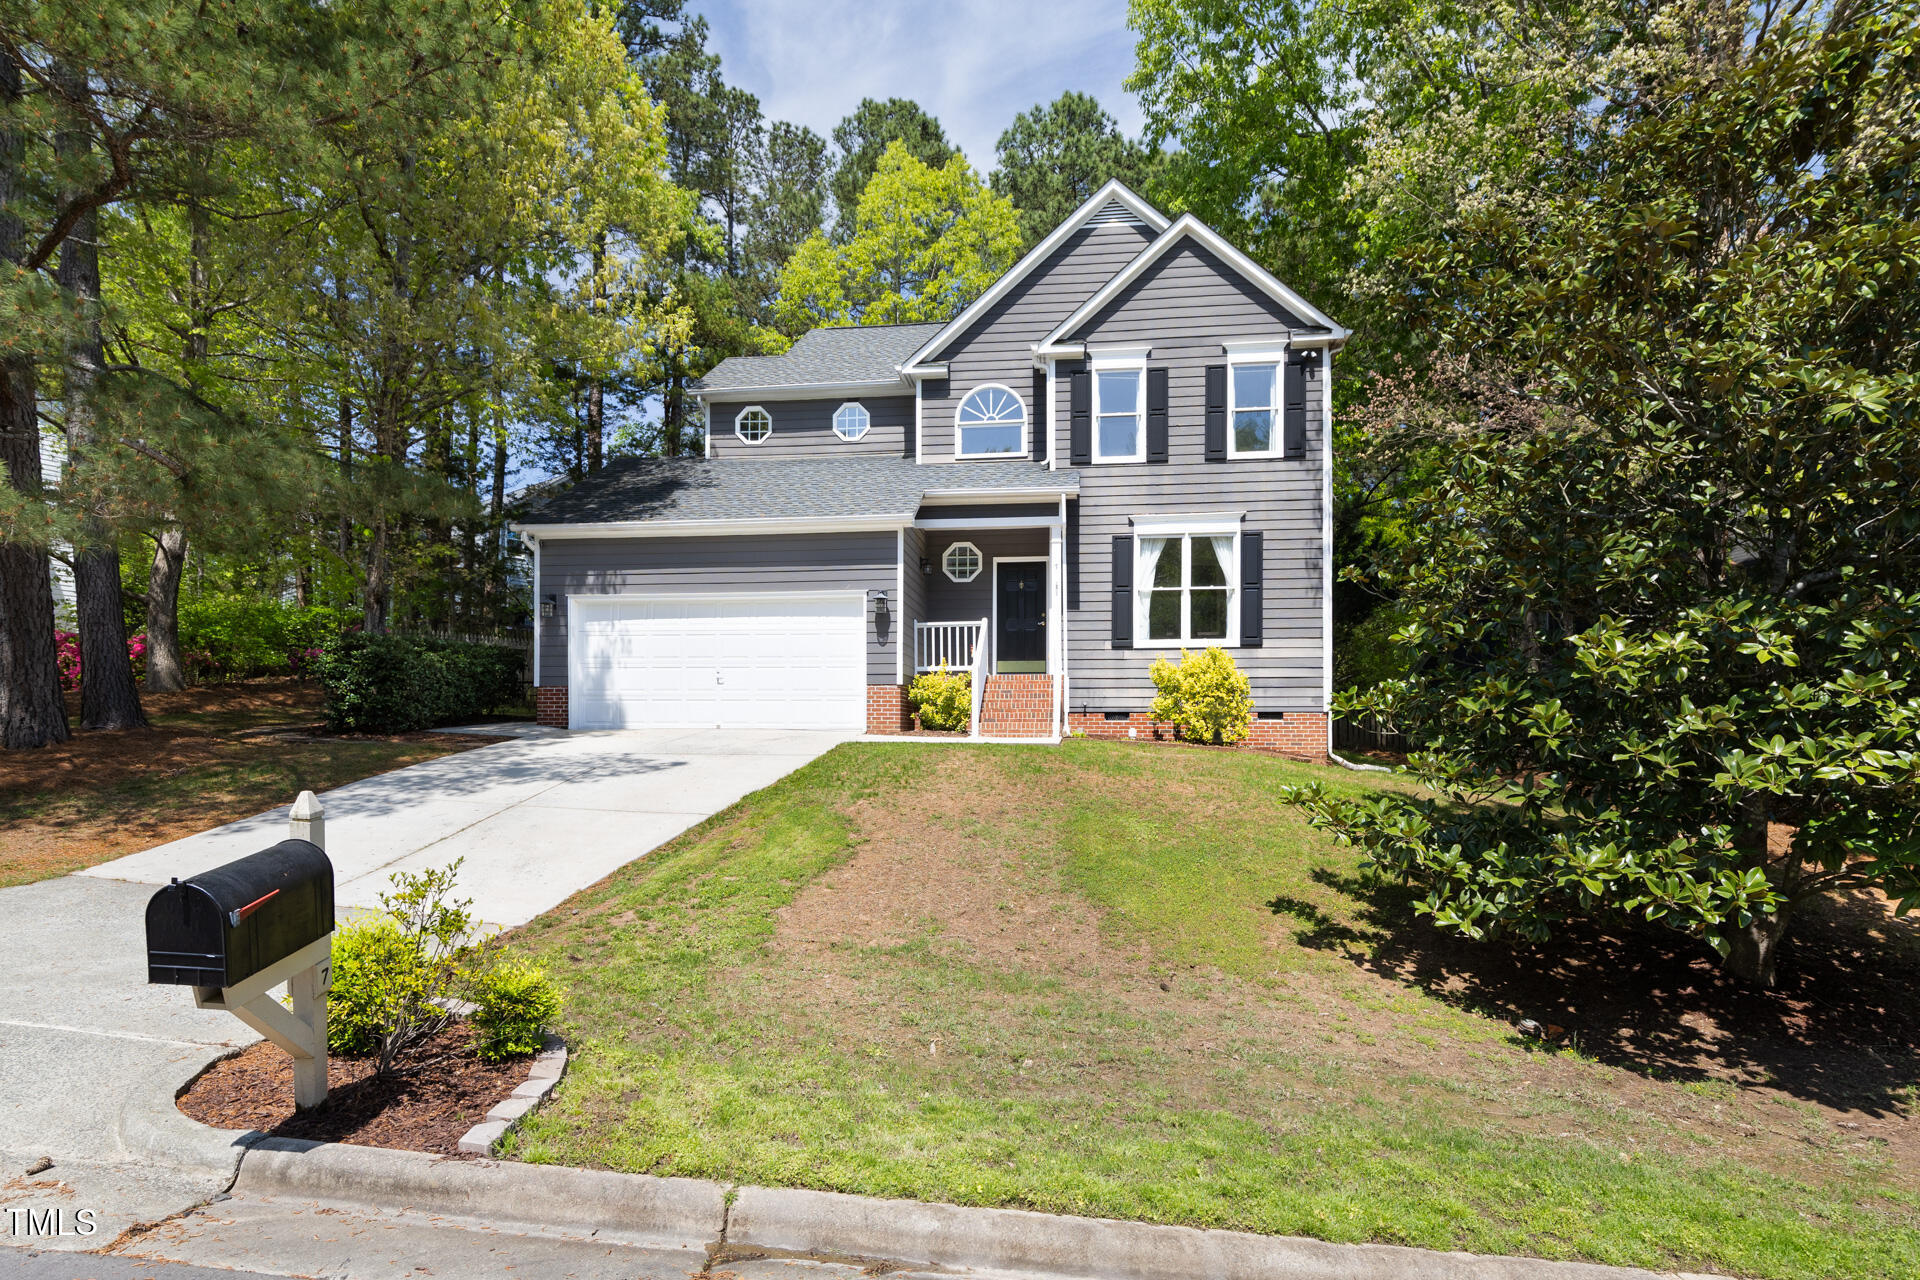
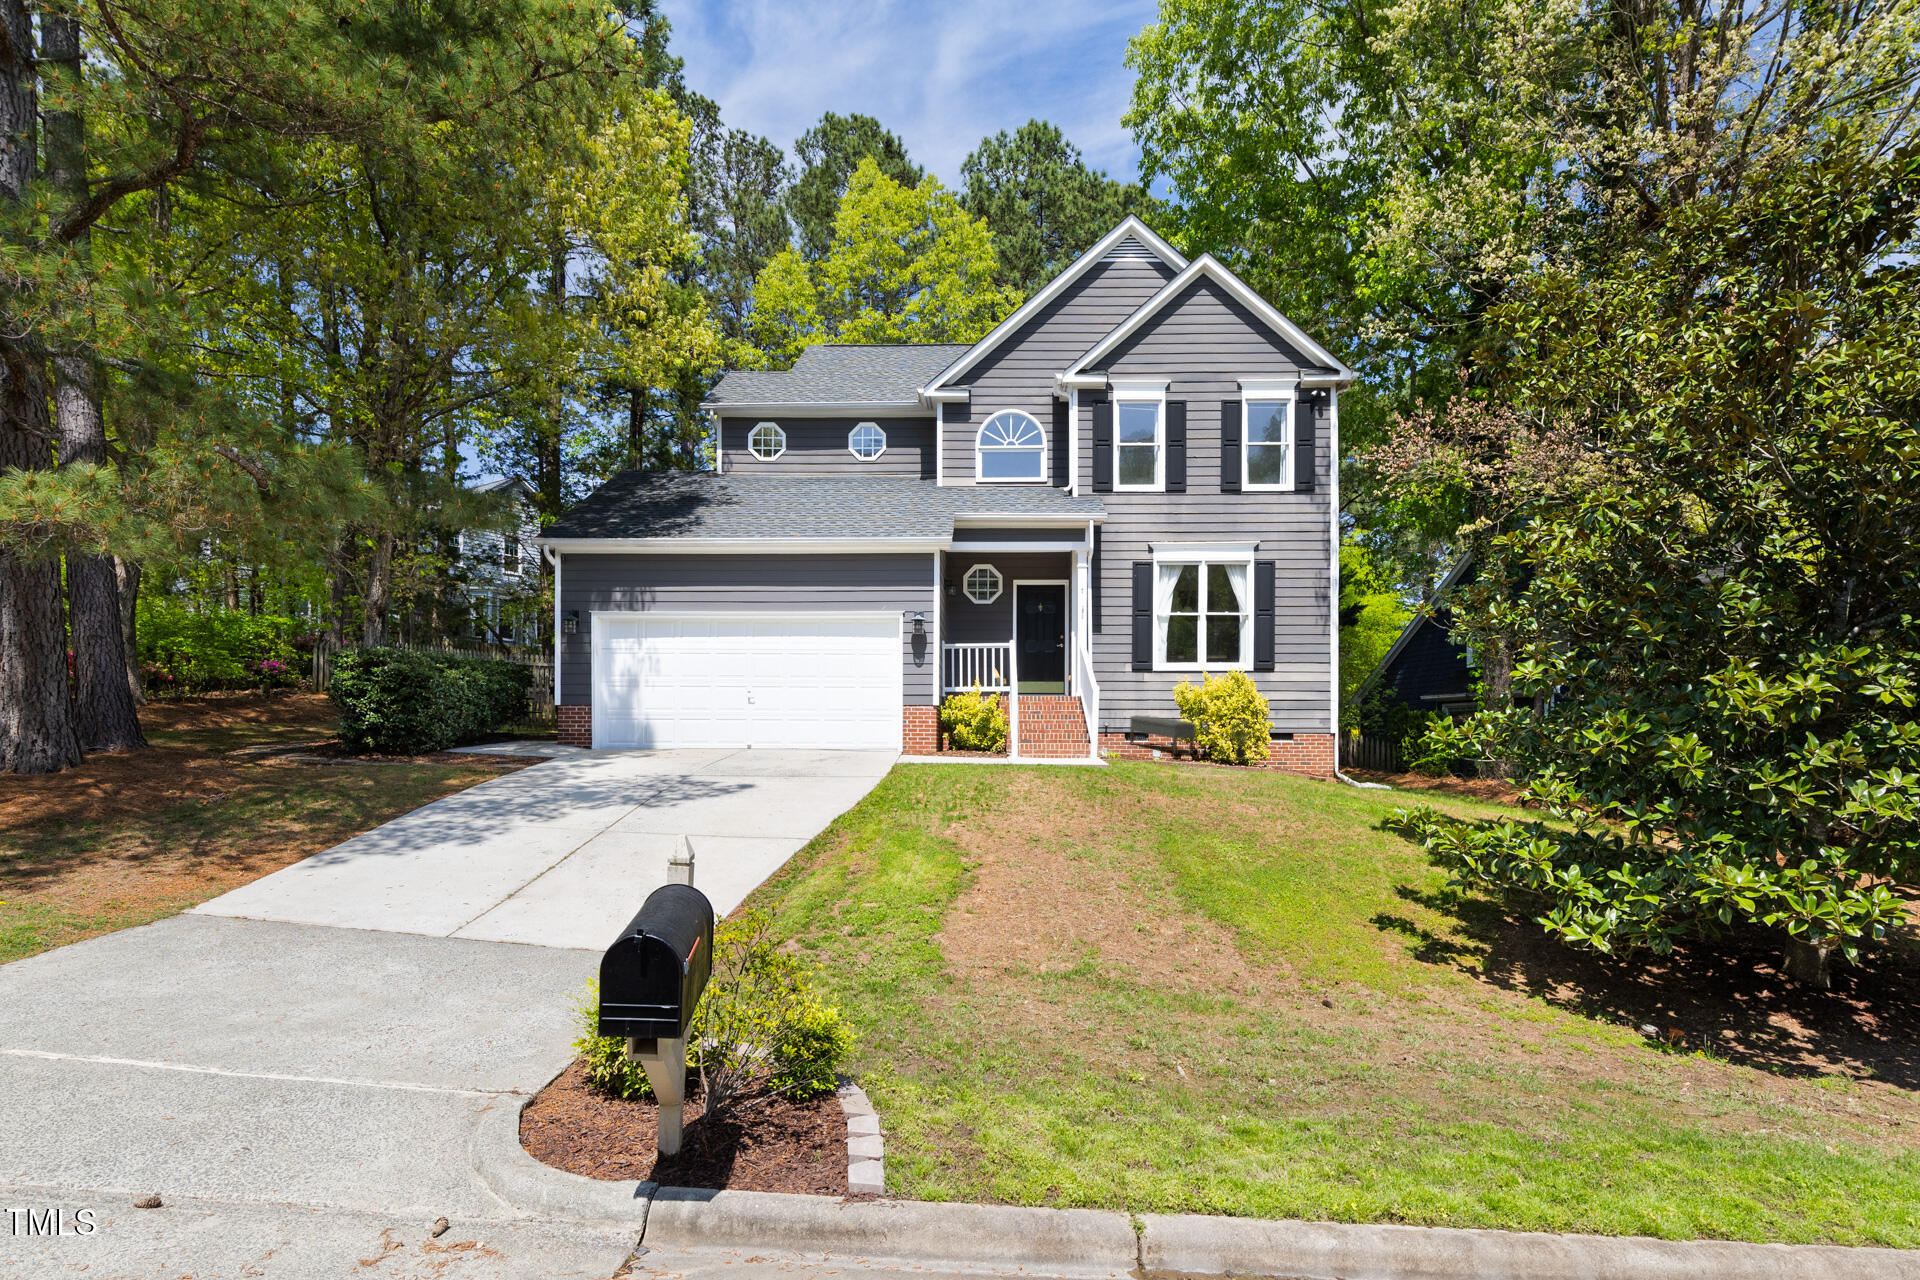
bench: none [1107,697,1172,737] -> present [1130,715,1196,754]

